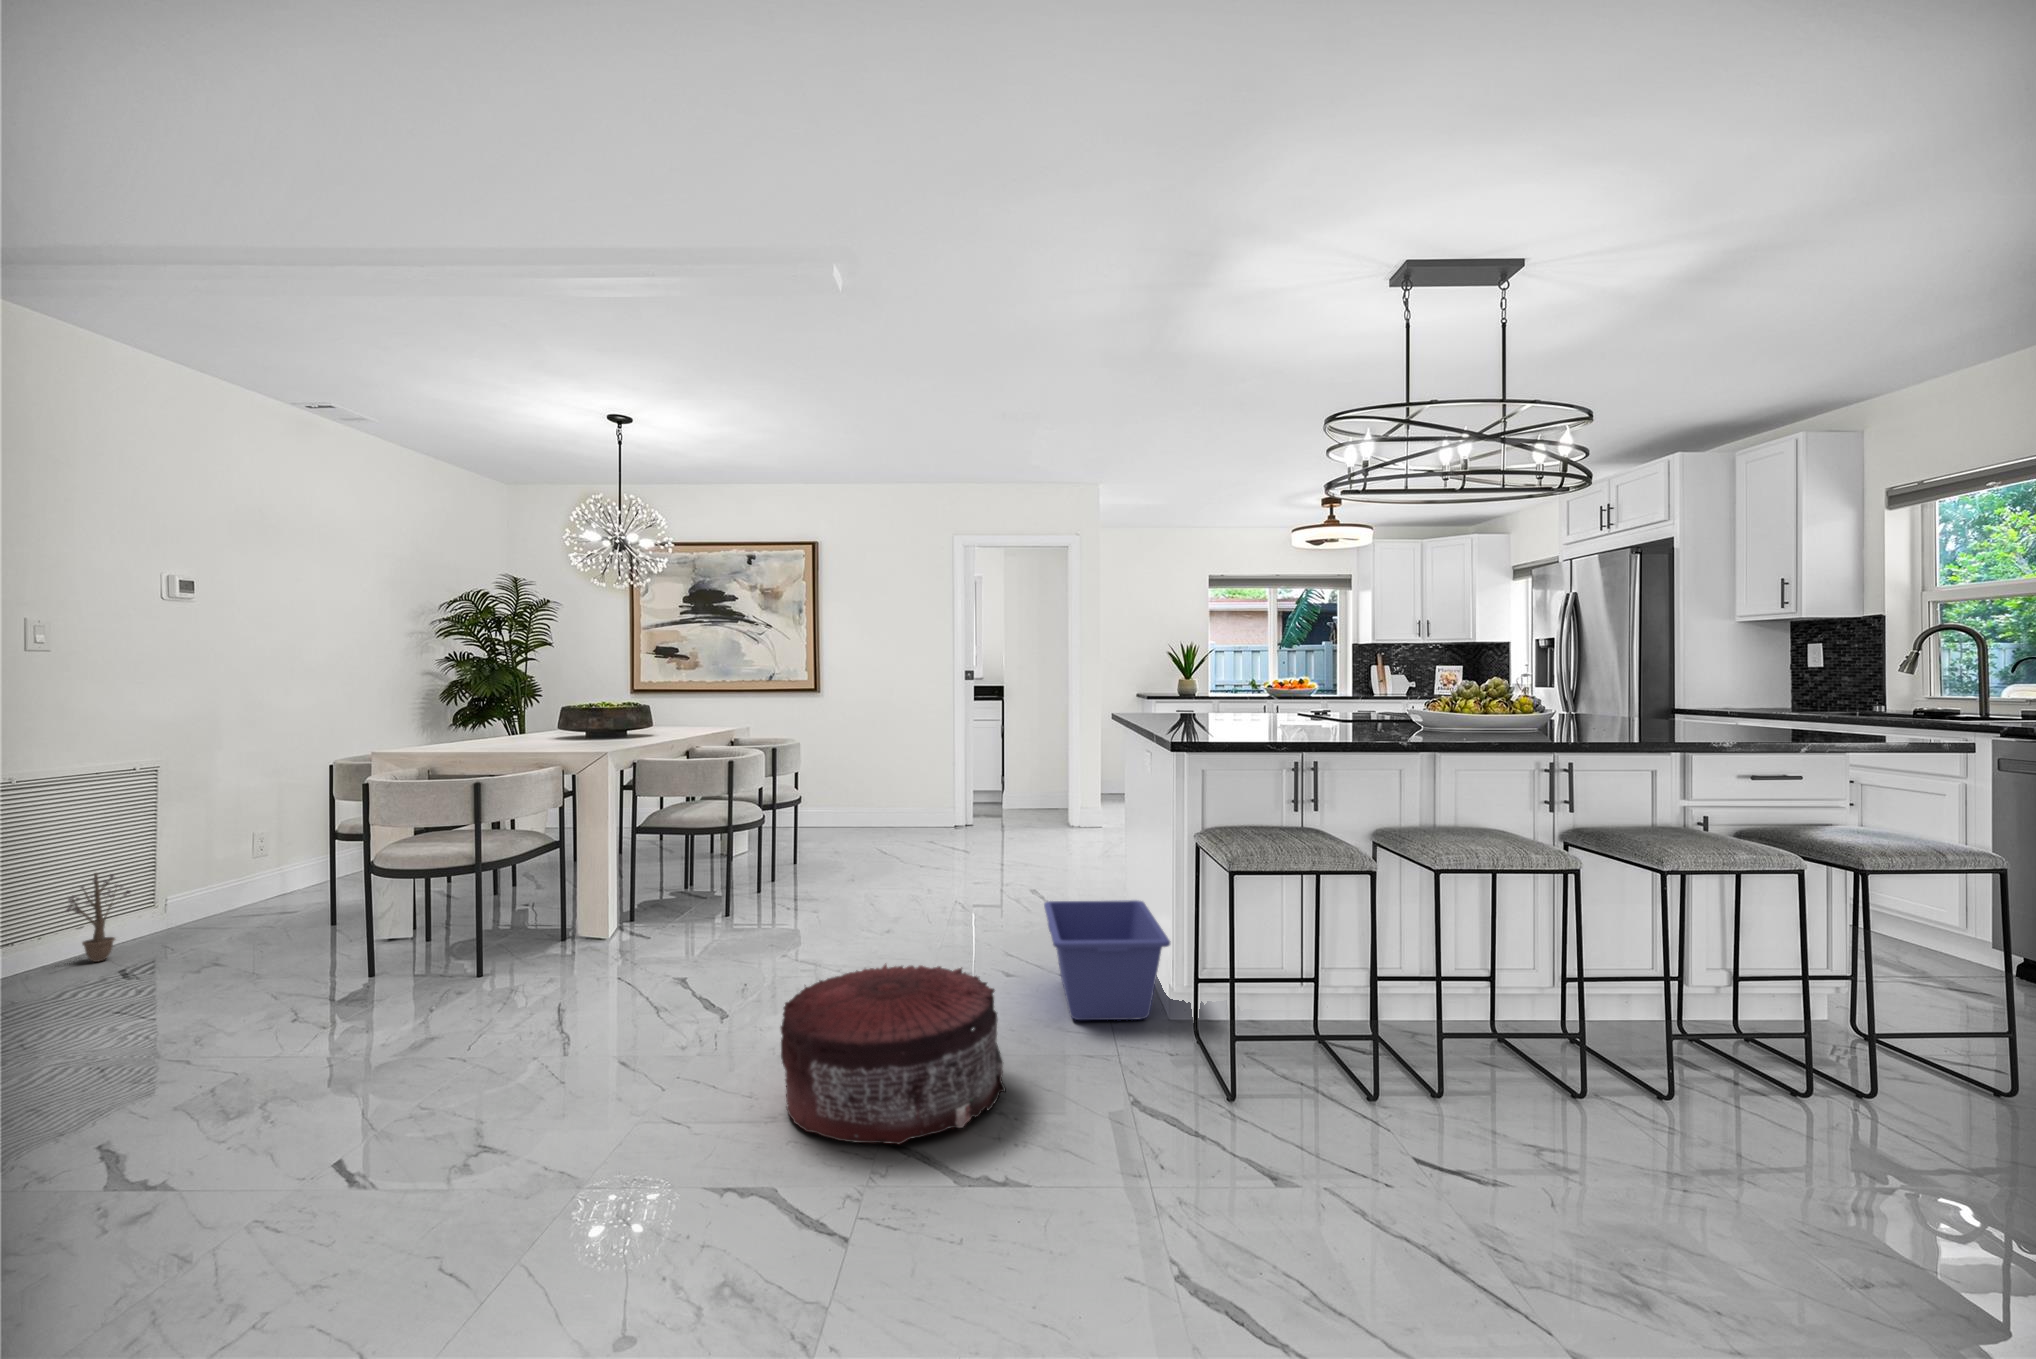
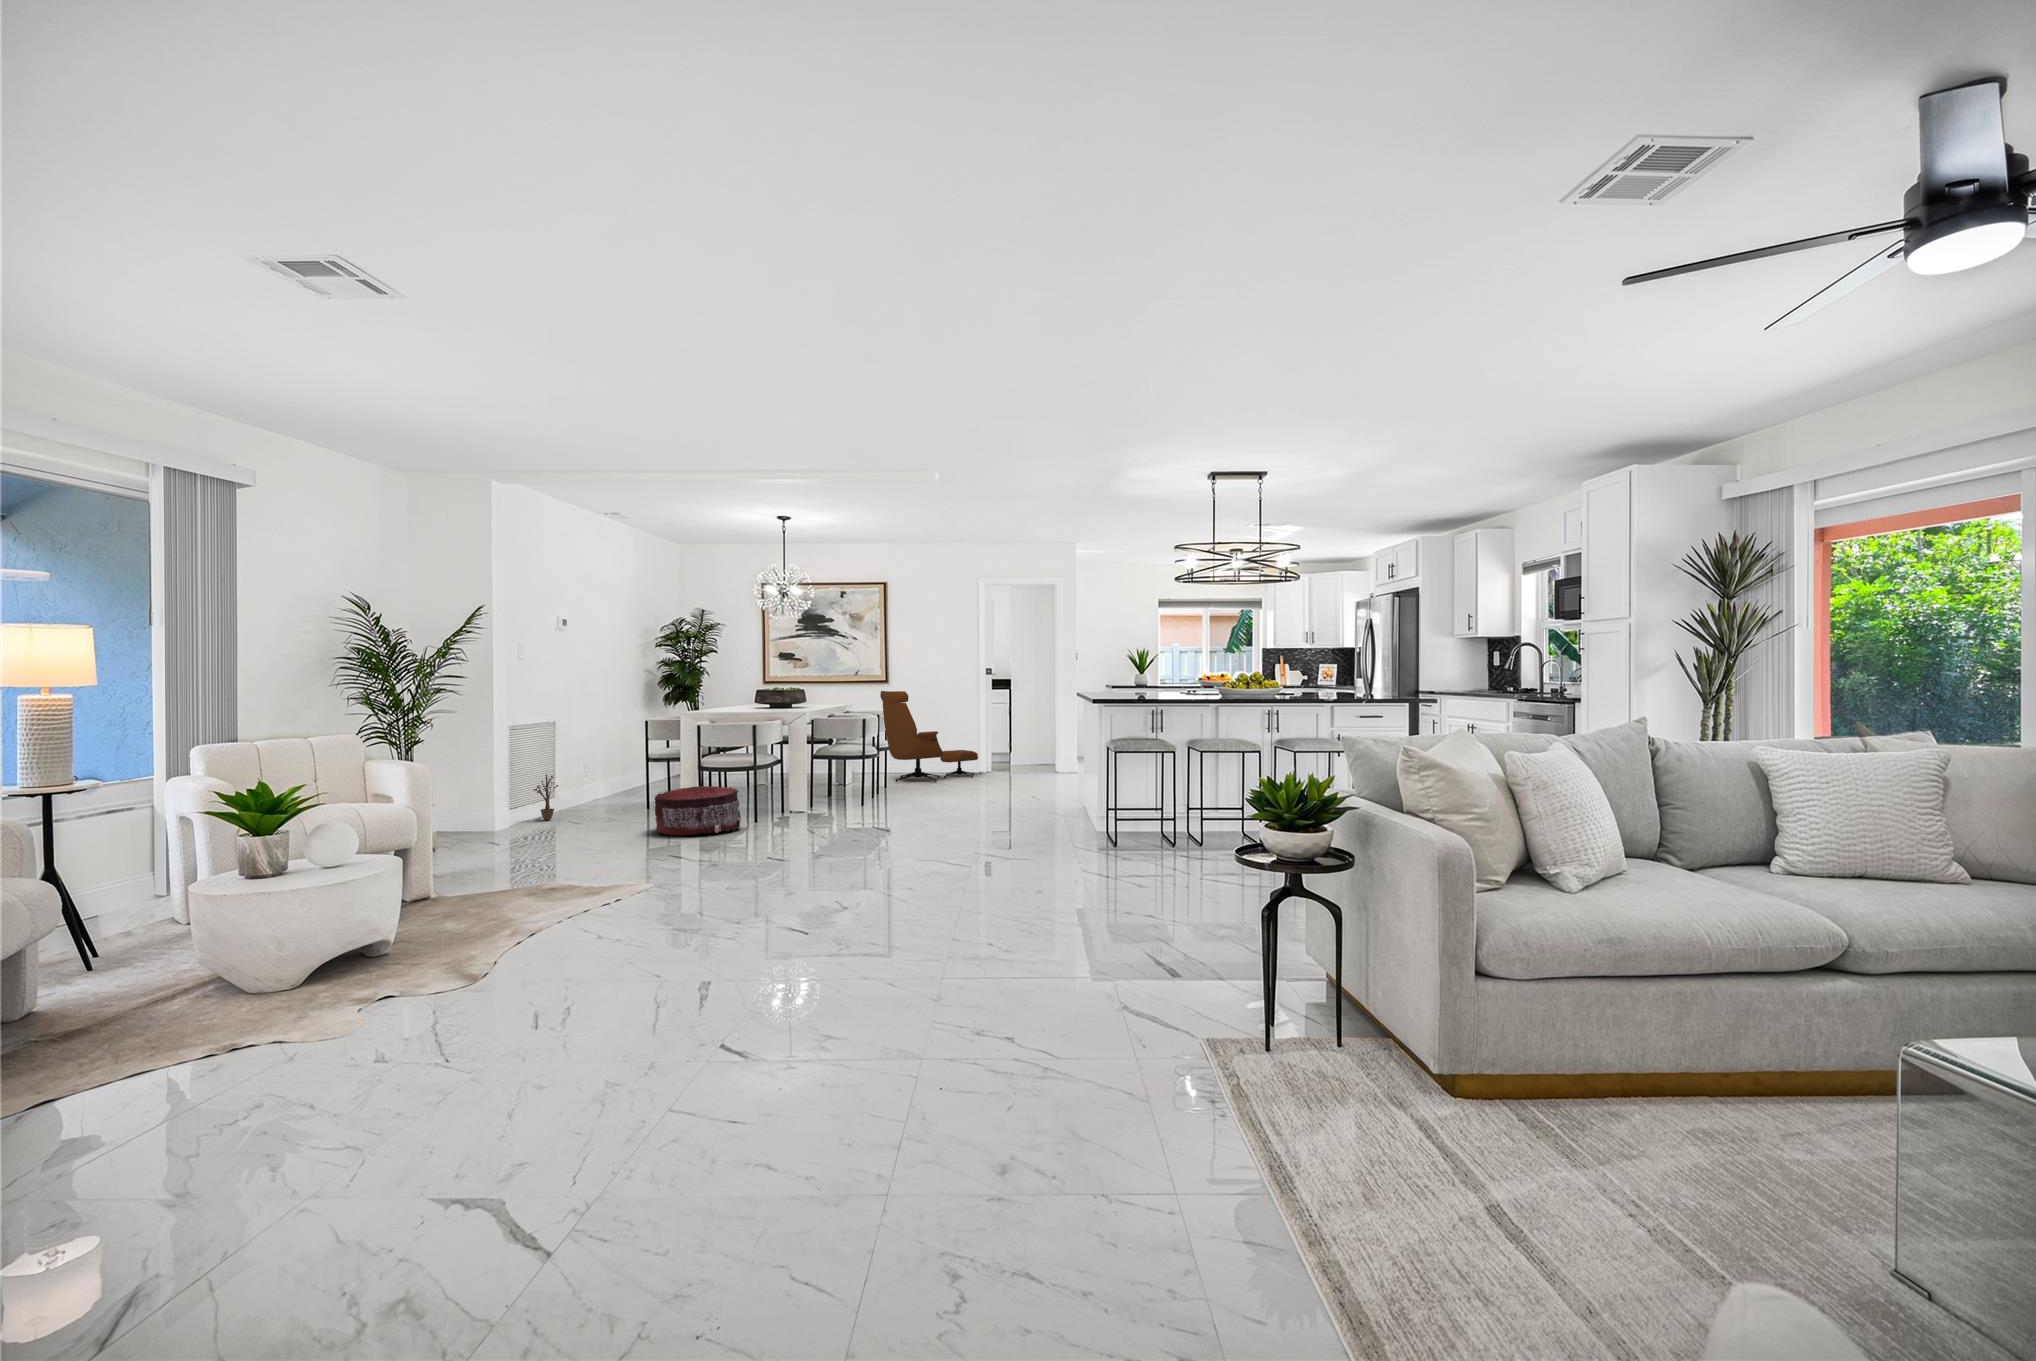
lounge chair: none [797,704,950,846] -> present [880,691,978,782]
storage bin: present [1044,900,1170,1020] -> none [1036,784,1094,831]
pouf: present [780,963,1006,1145] -> present [655,786,741,835]

